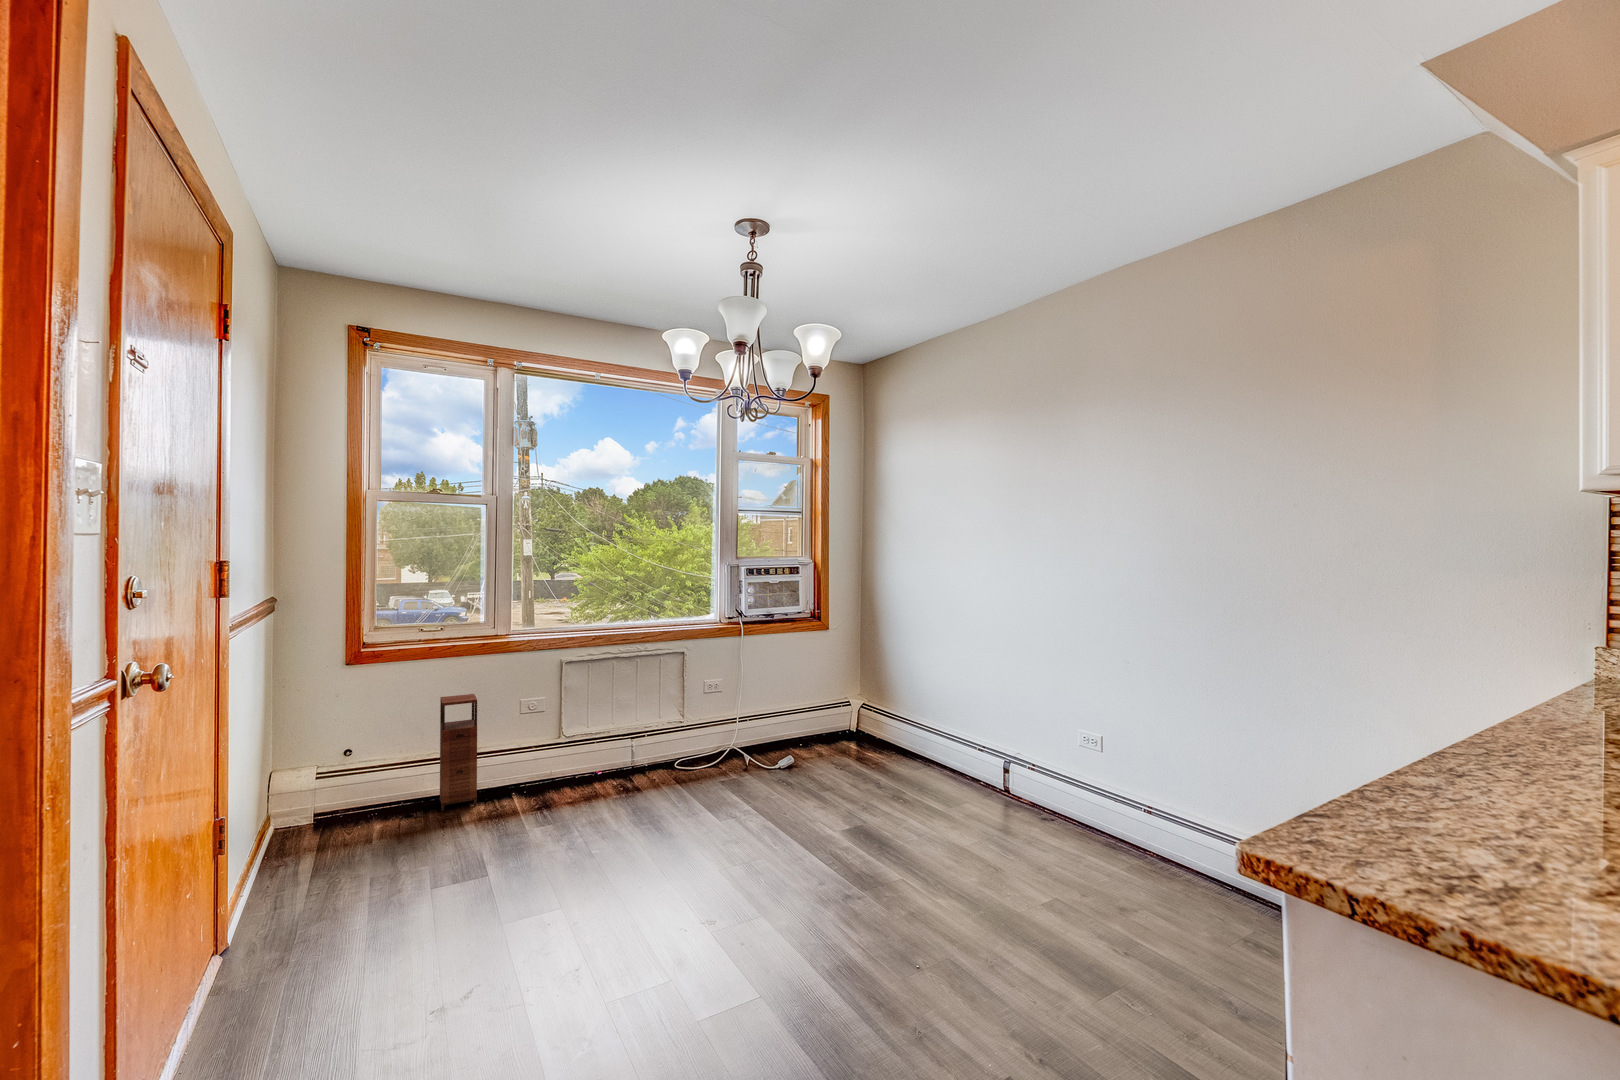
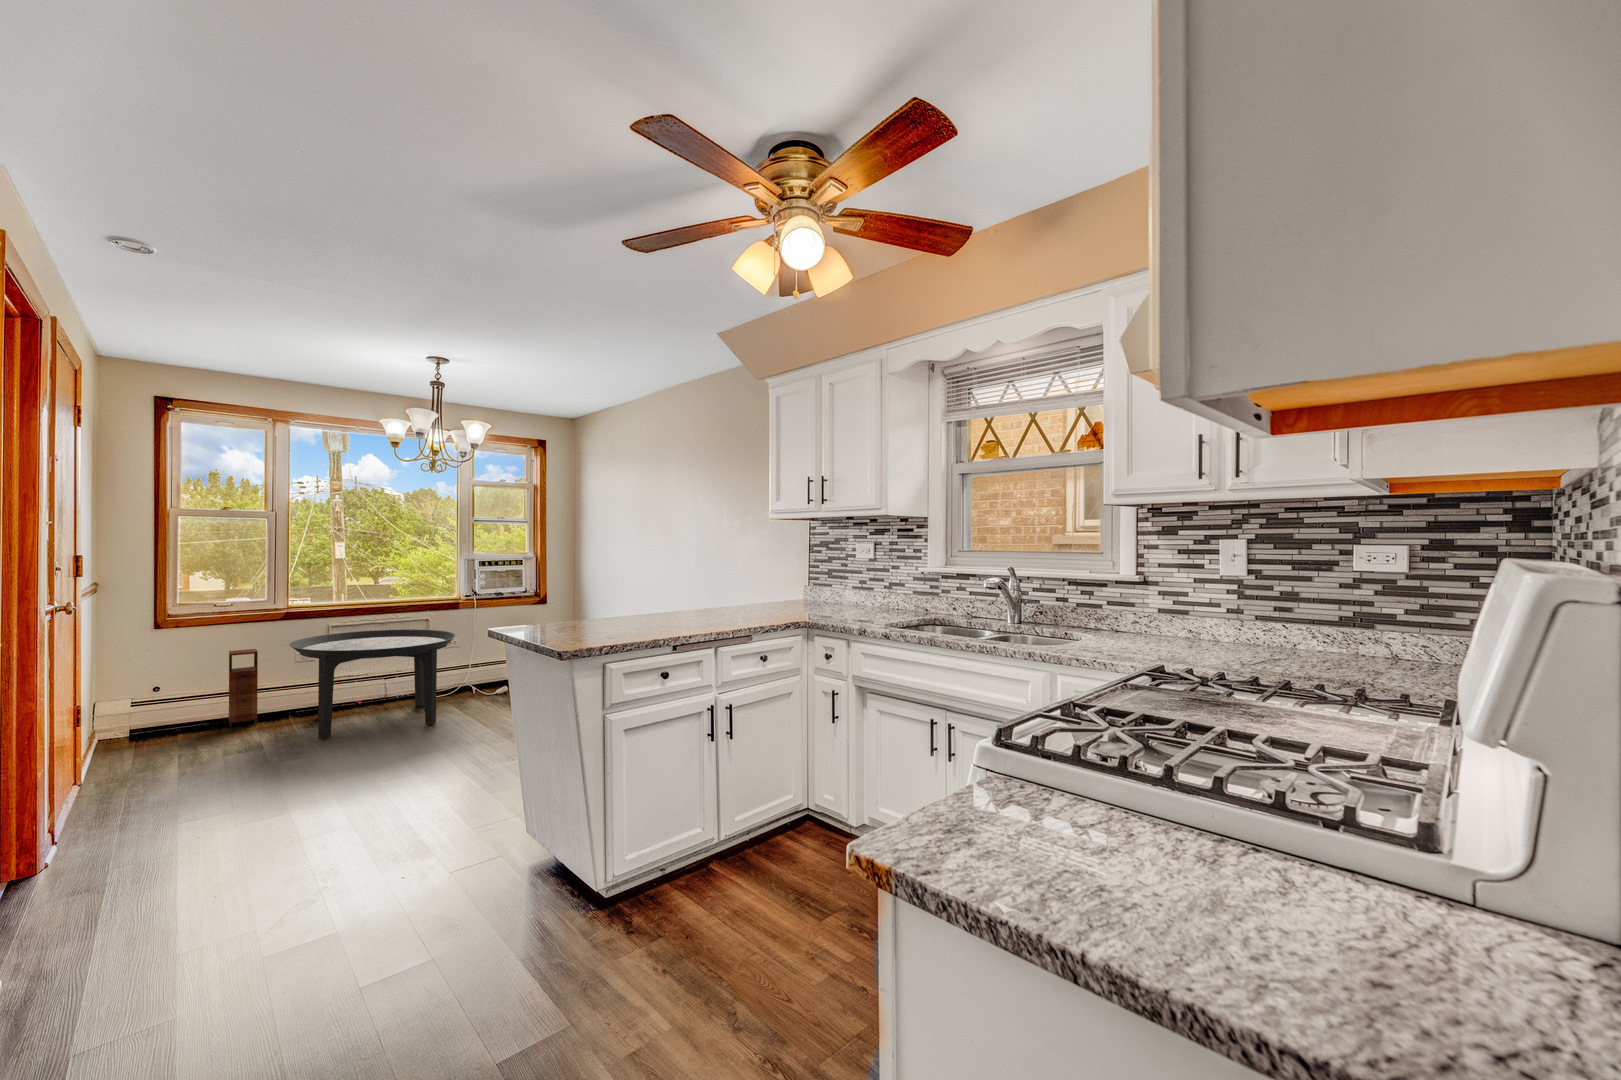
round table: none [522,666,743,848] -> present [289,629,456,739]

